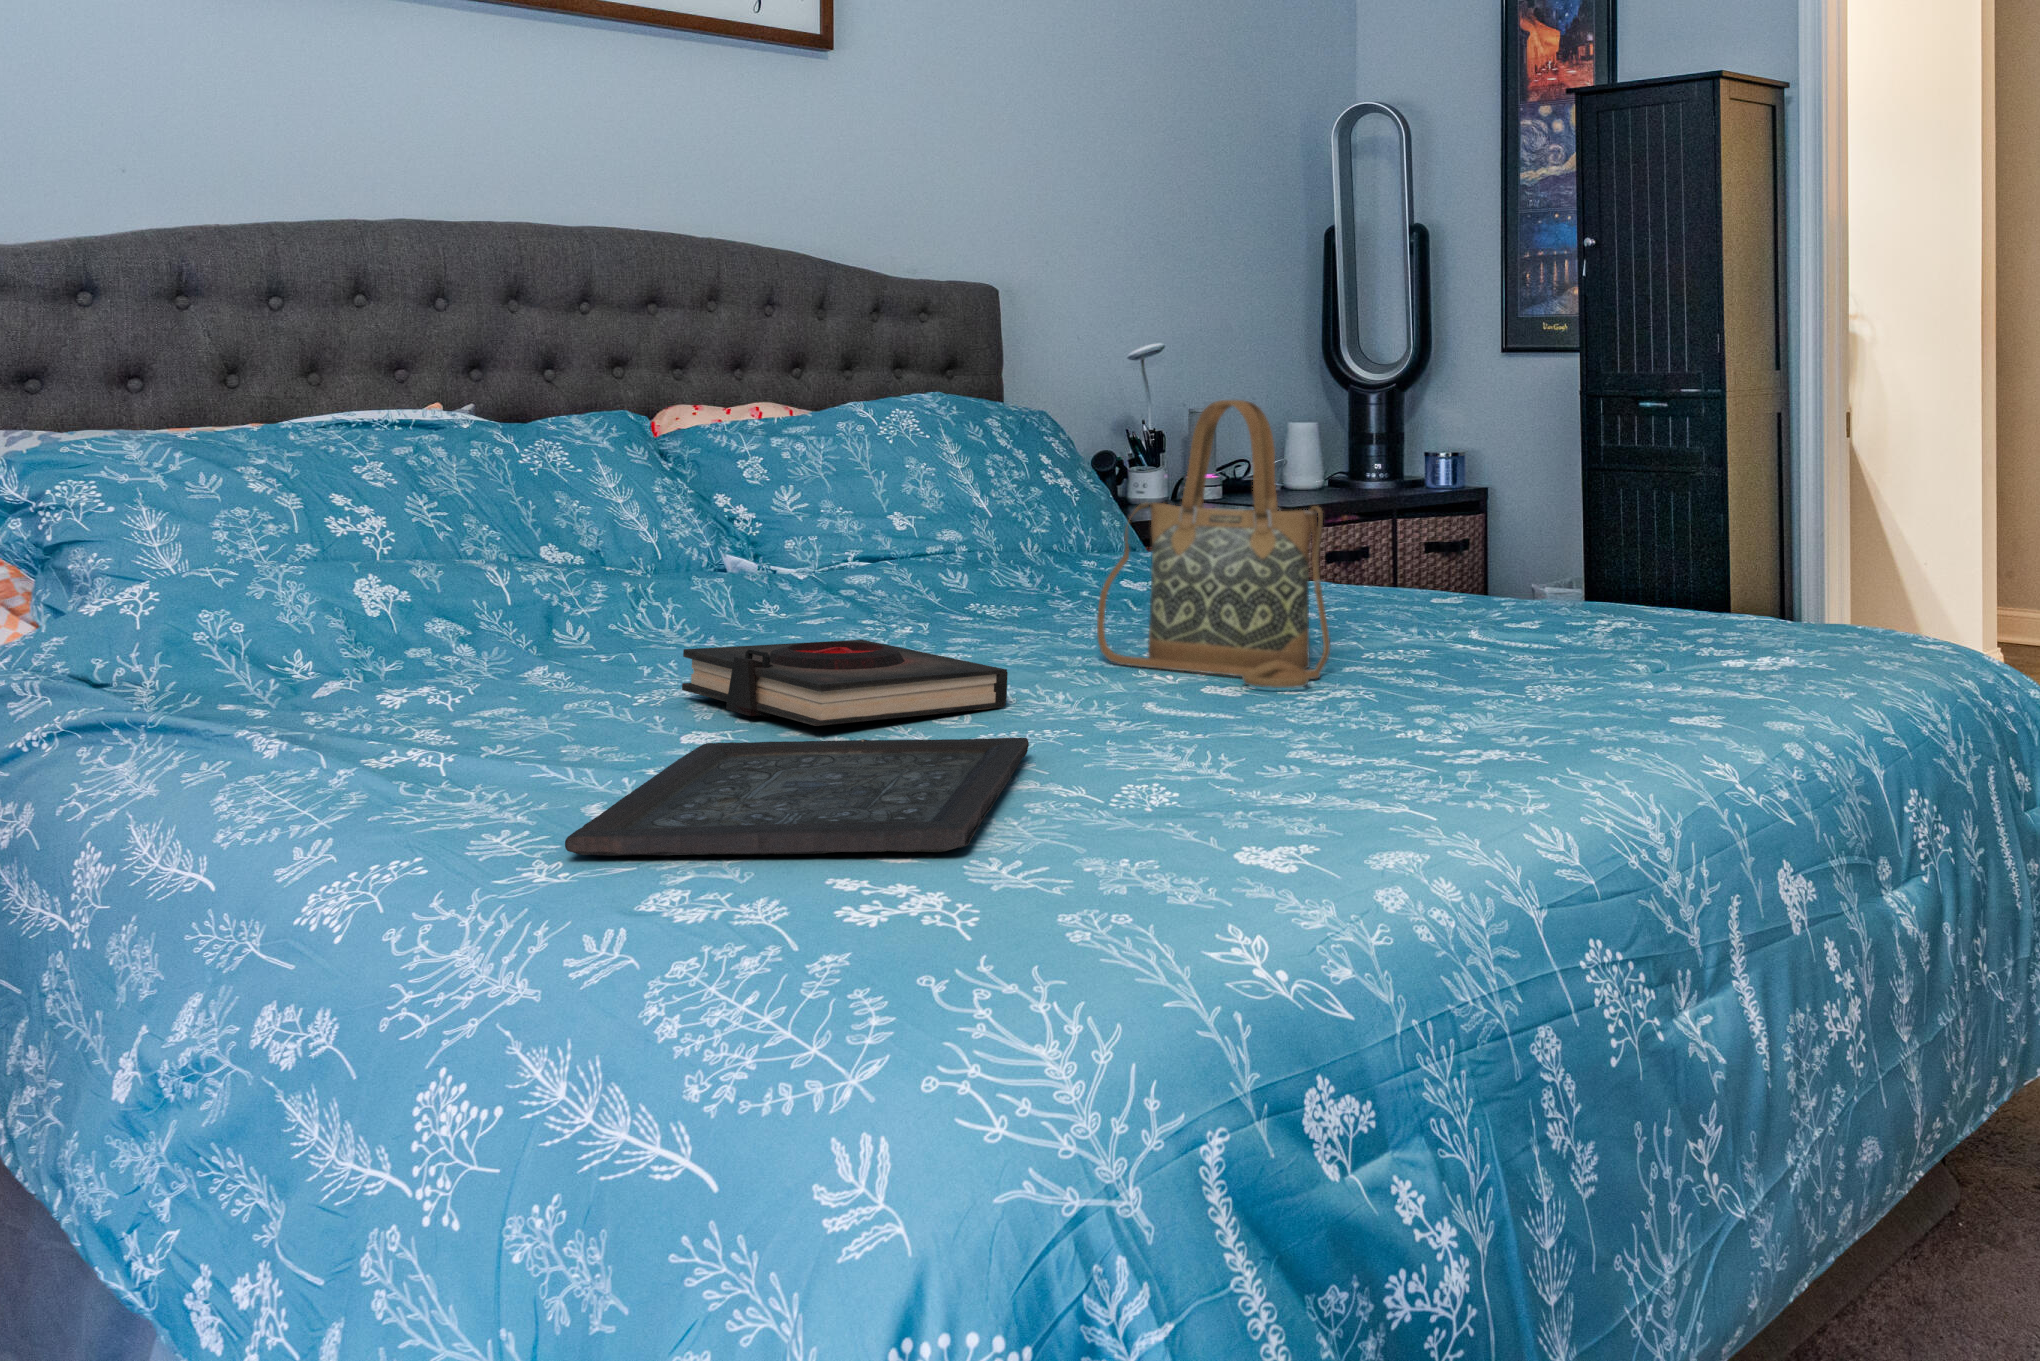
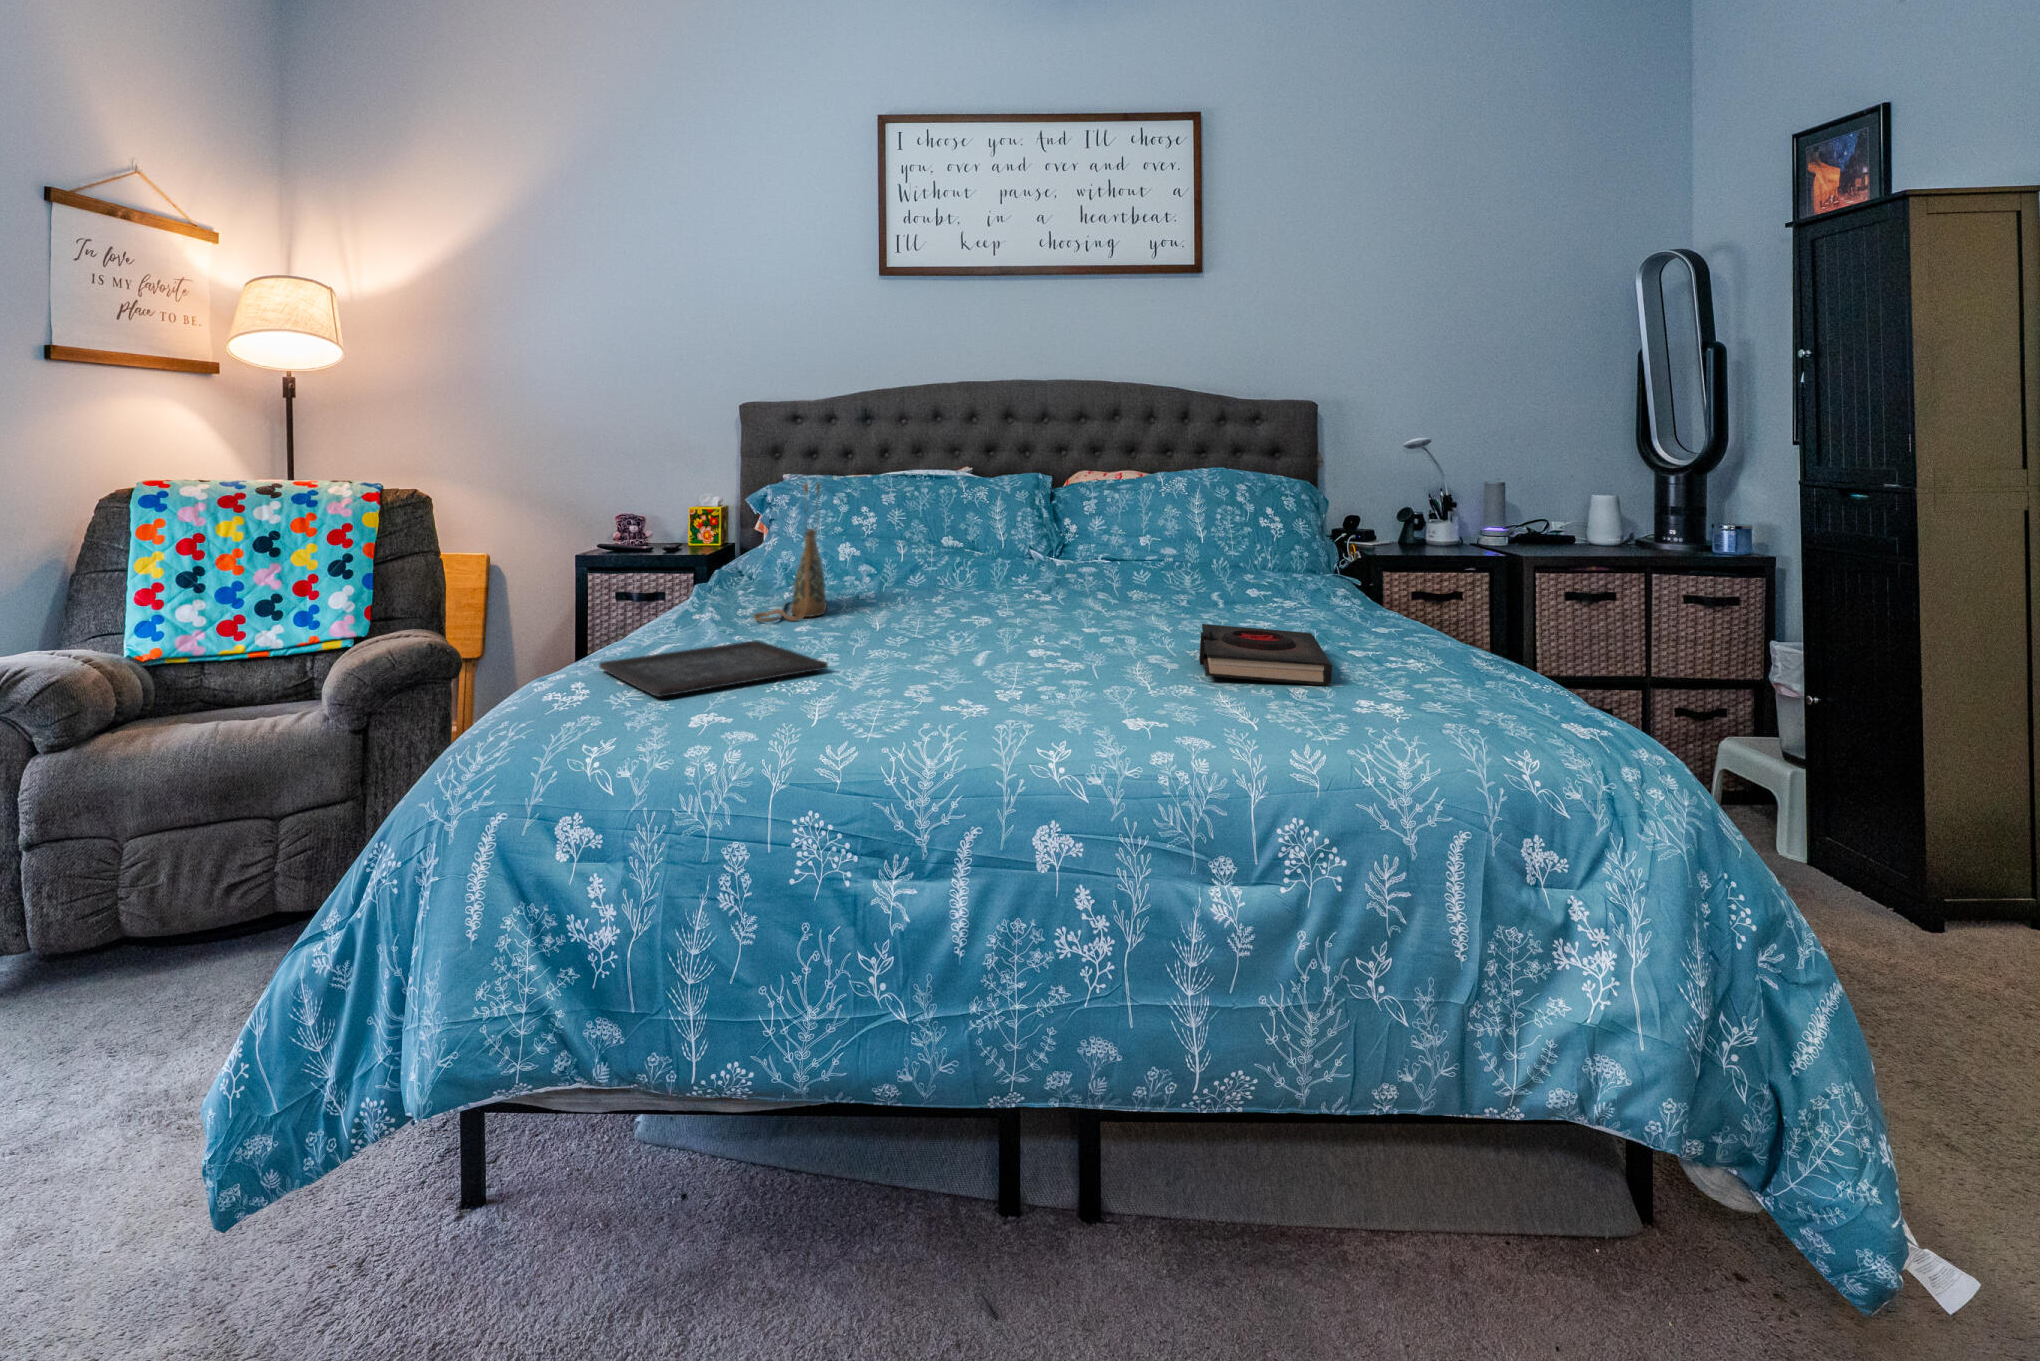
handbag: present [1097,400,1330,688] -> present [754,483,826,622]
book: present [682,640,1008,726] -> present [1199,624,1332,686]

